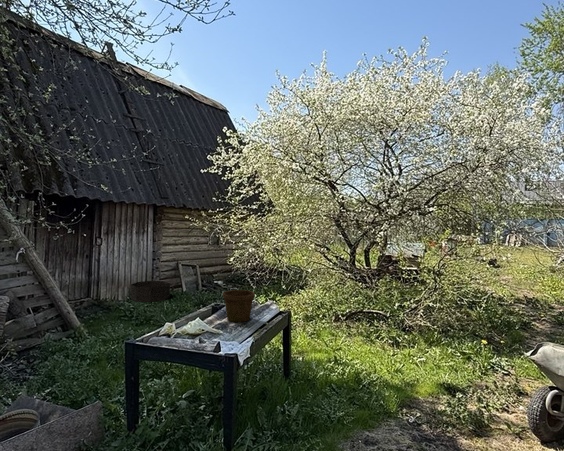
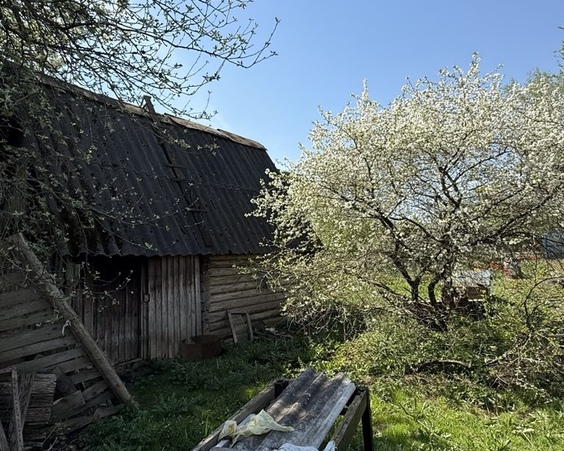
flower pot: present [223,290,255,322] -> none [289,368,327,410]

